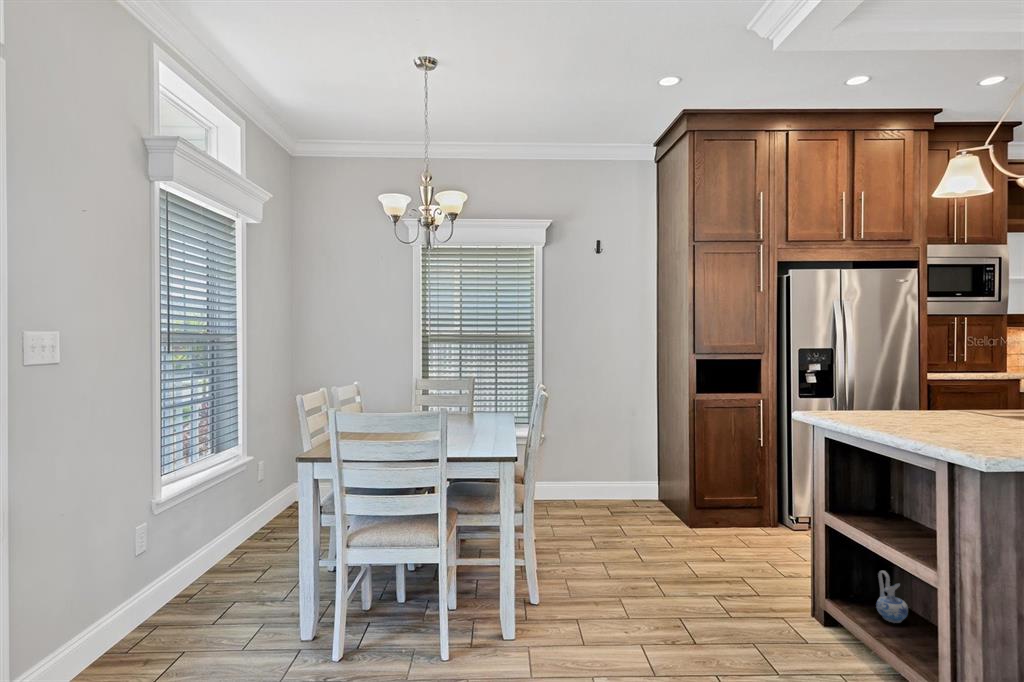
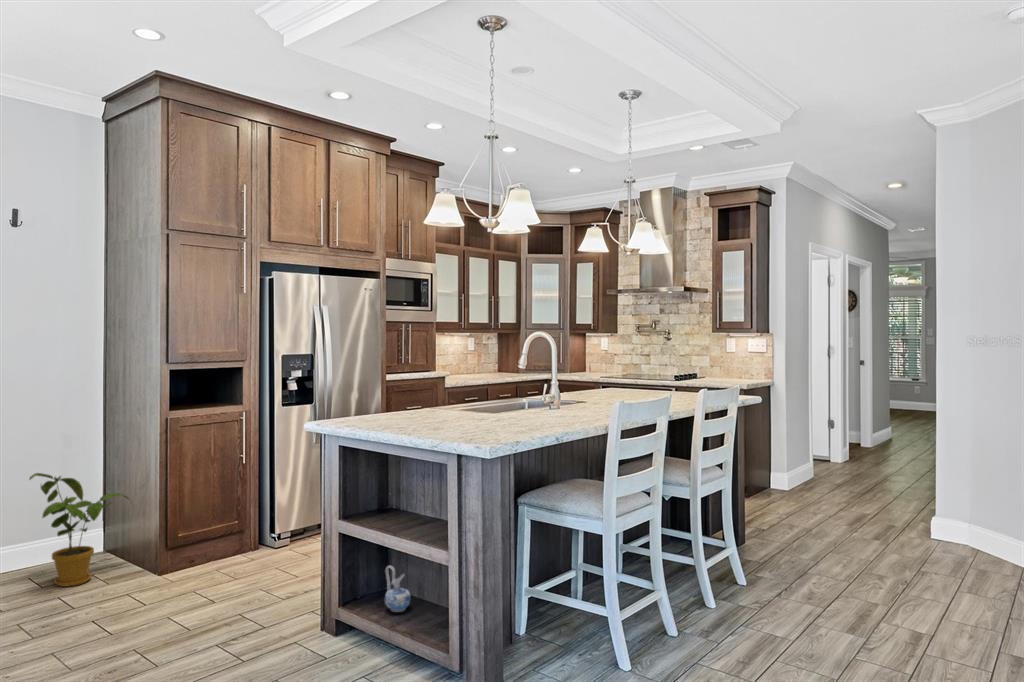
house plant: none [602,432,670,522] -> present [29,473,128,587]

